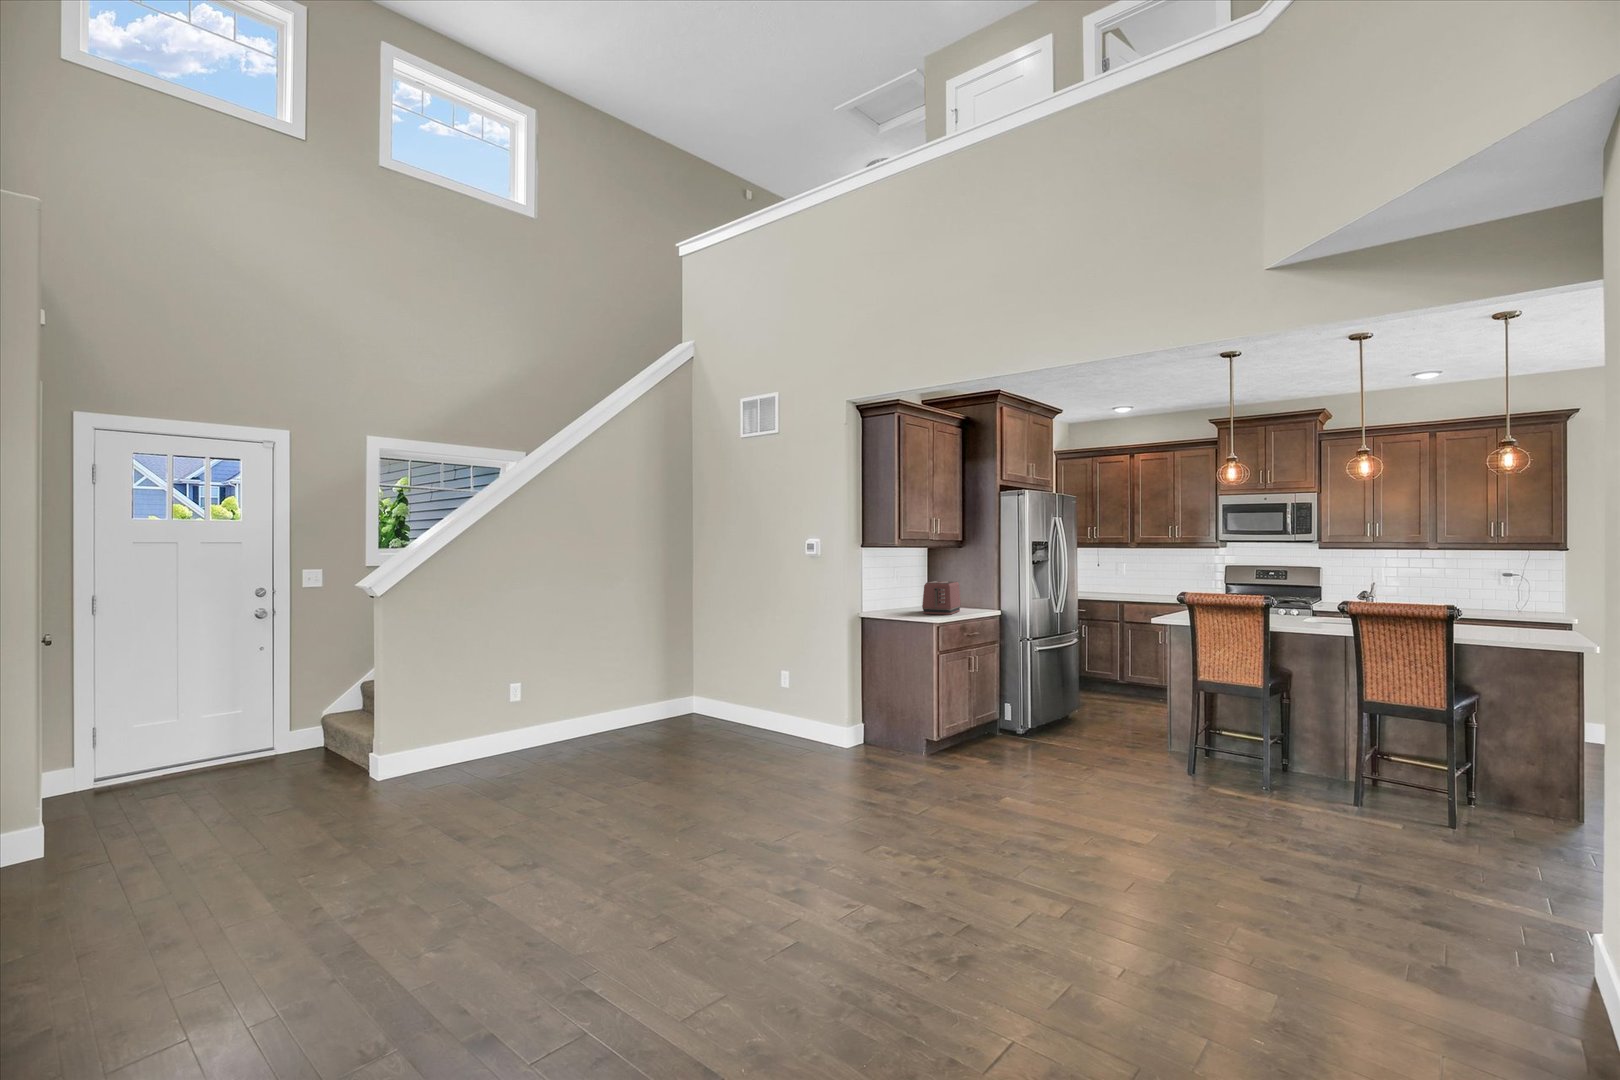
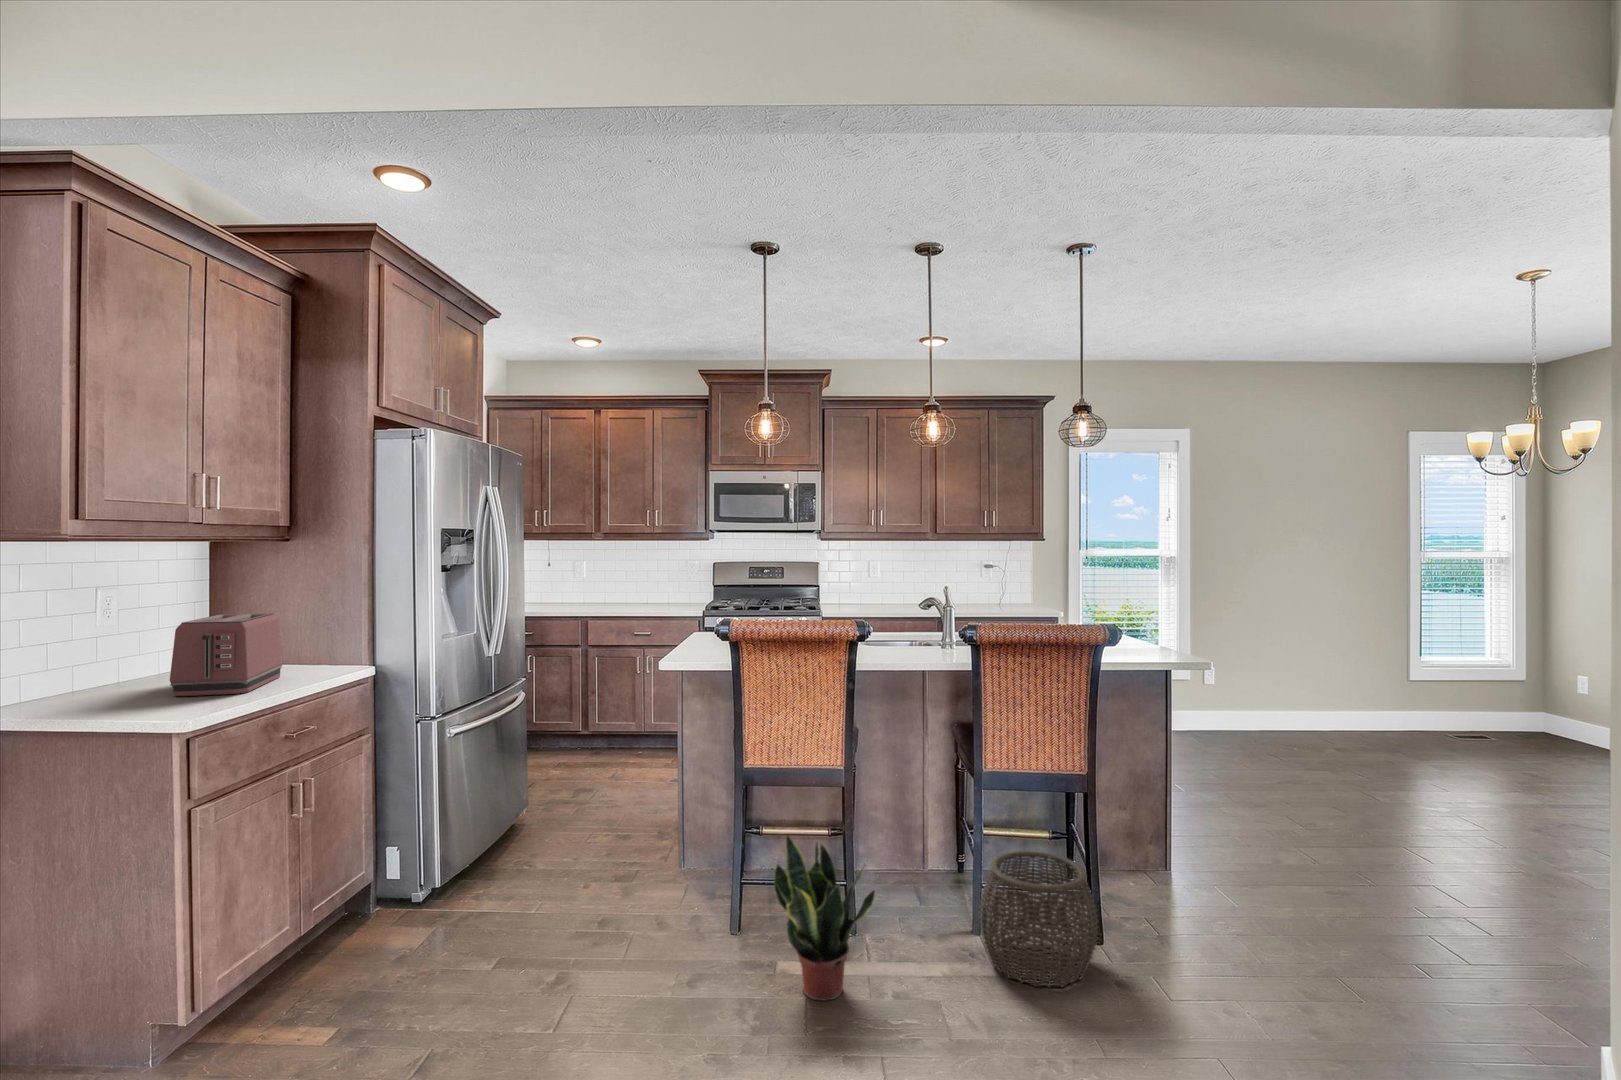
potted plant: none [1205,710,1267,803] -> present [774,835,875,1001]
woven basket: none [1348,751,1440,830] -> present [979,851,1098,987]

